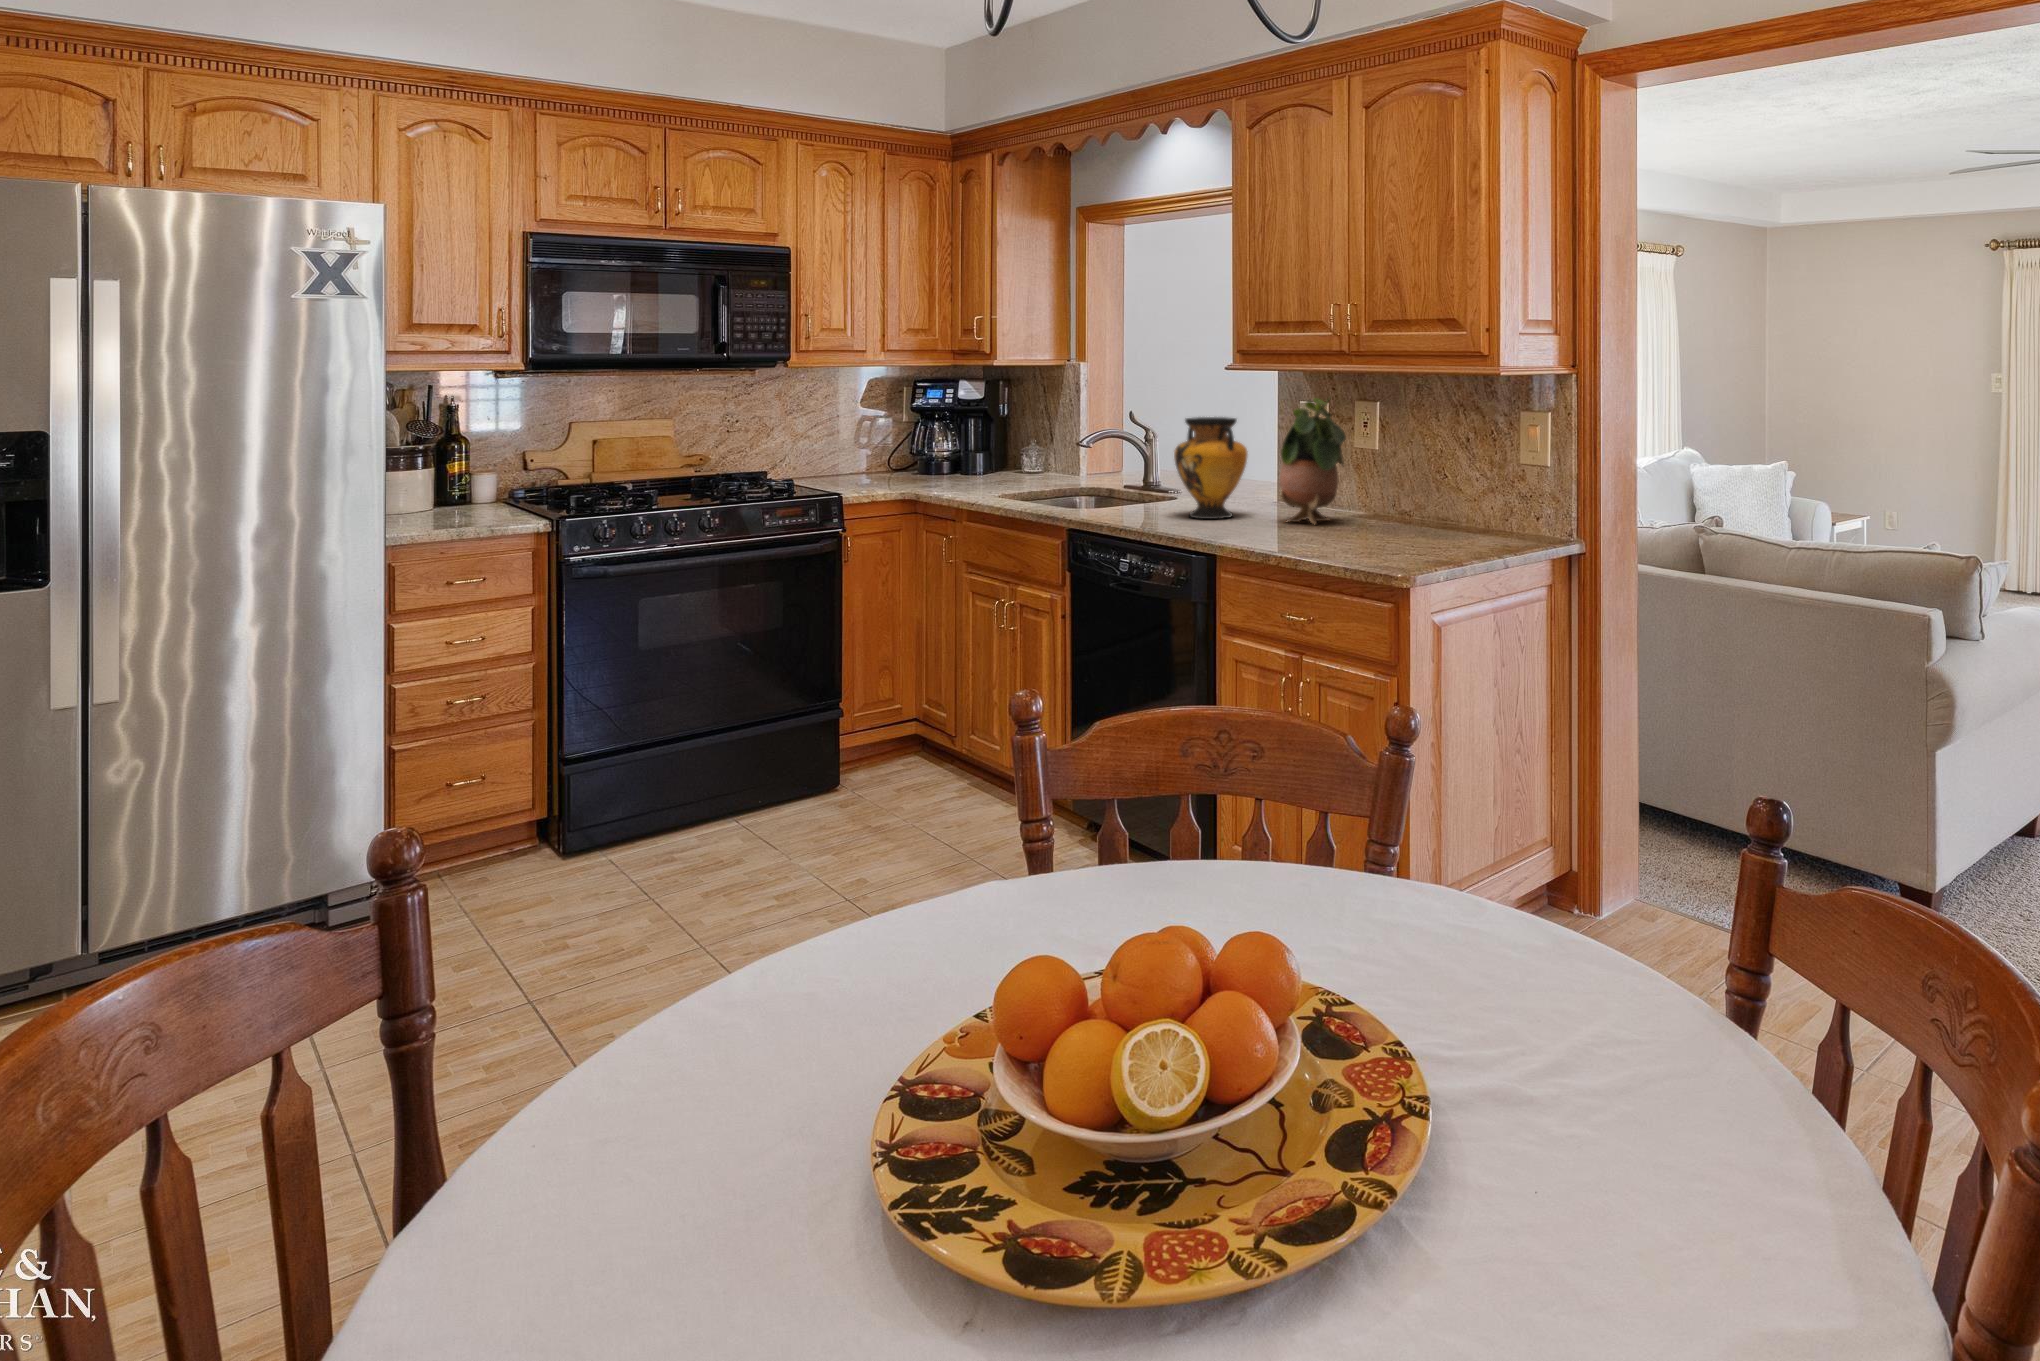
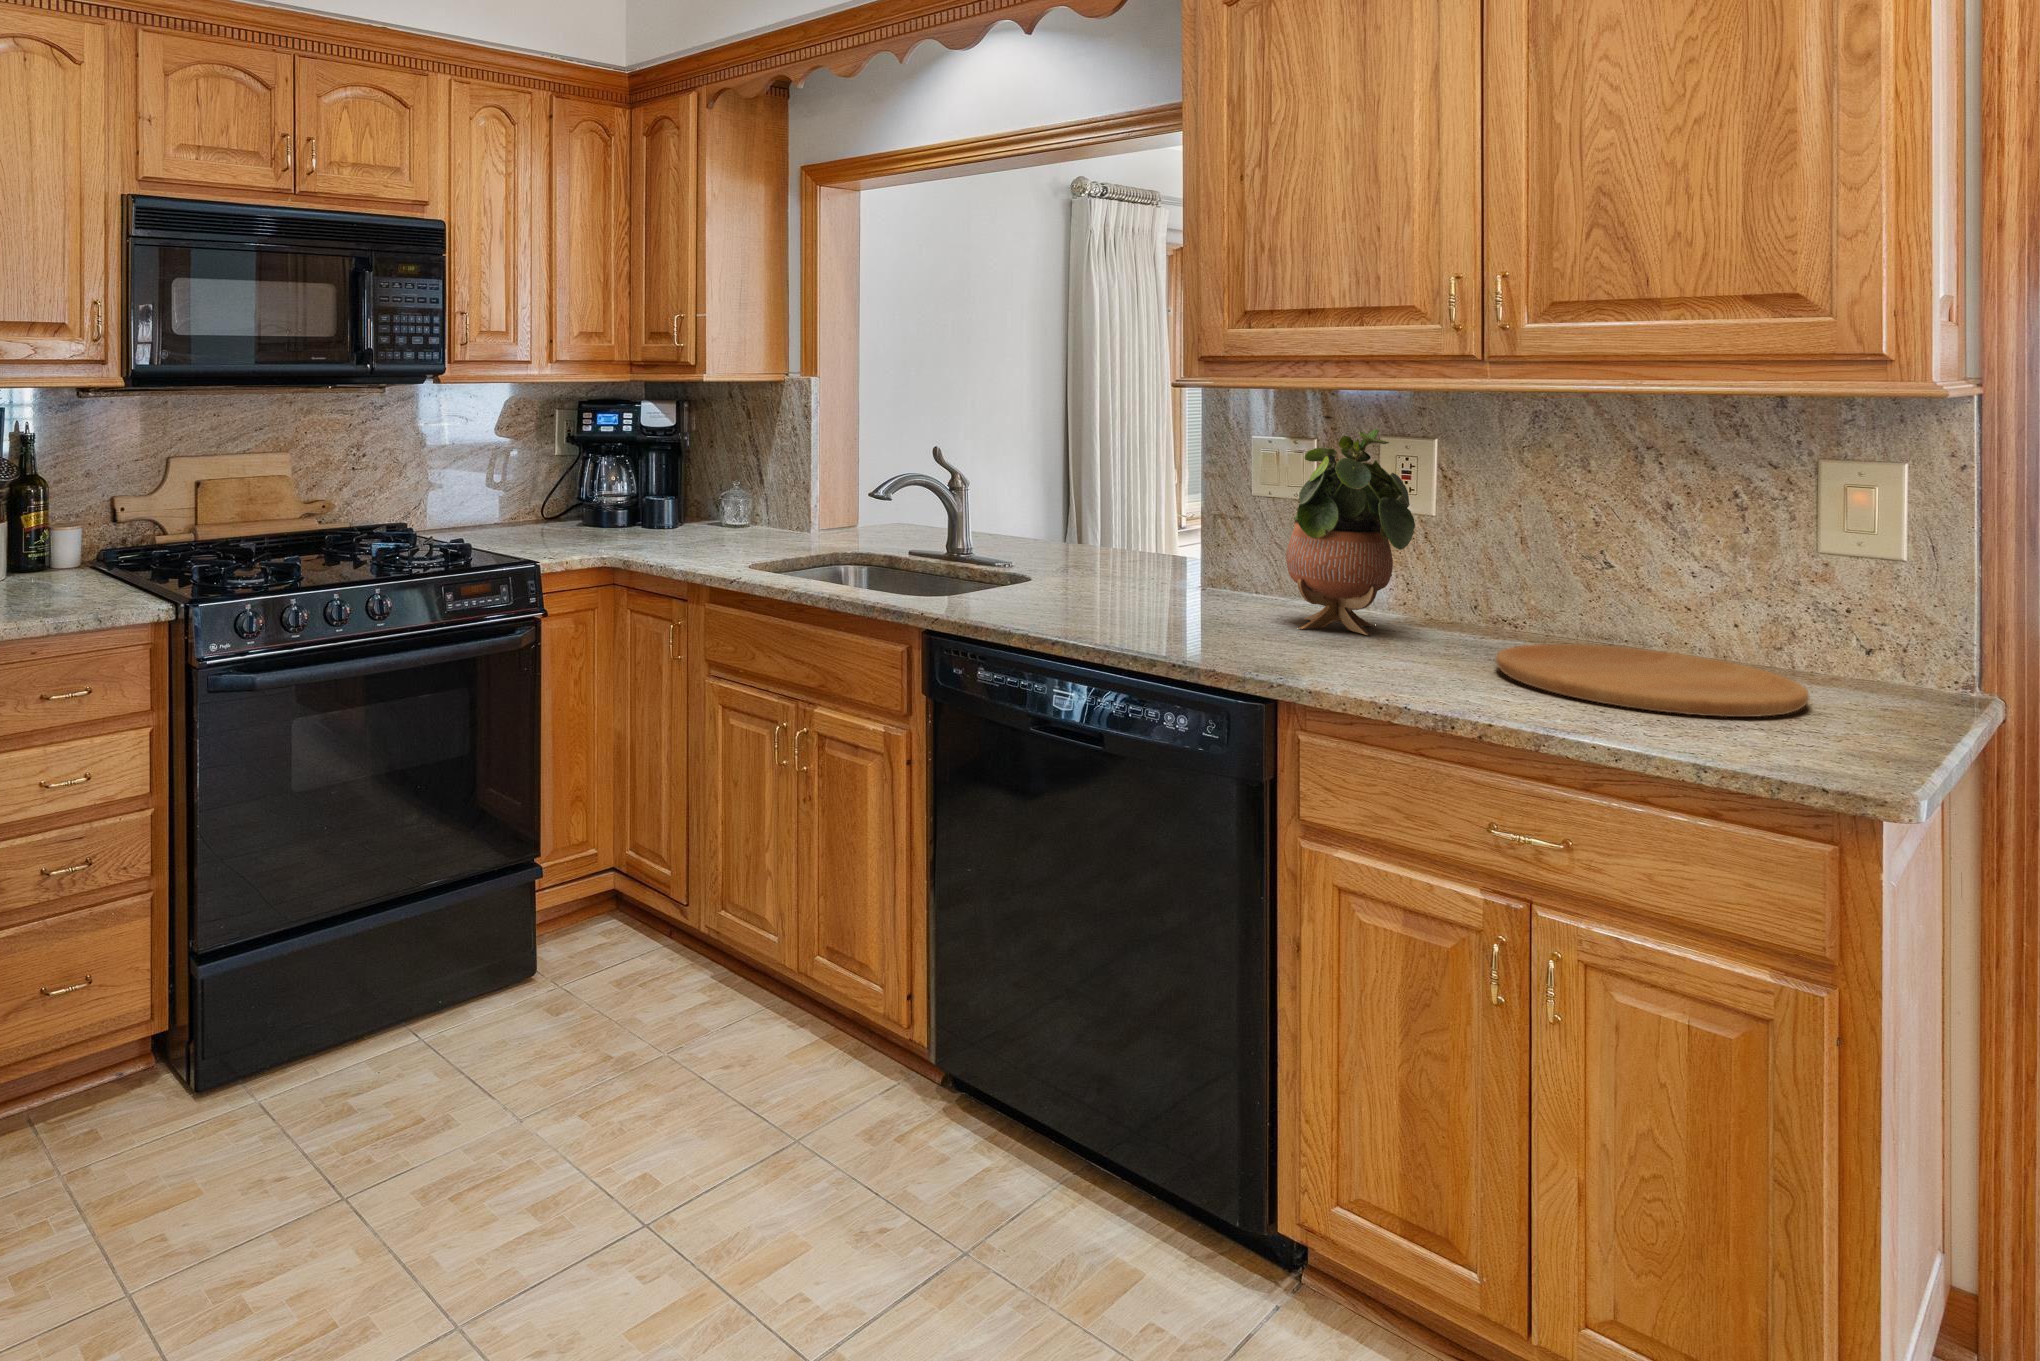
vase: present [1174,417,1248,519] -> none [1094,459,1216,618]
cutting board: none [1334,524,1476,553] -> present [1495,644,1809,717]

